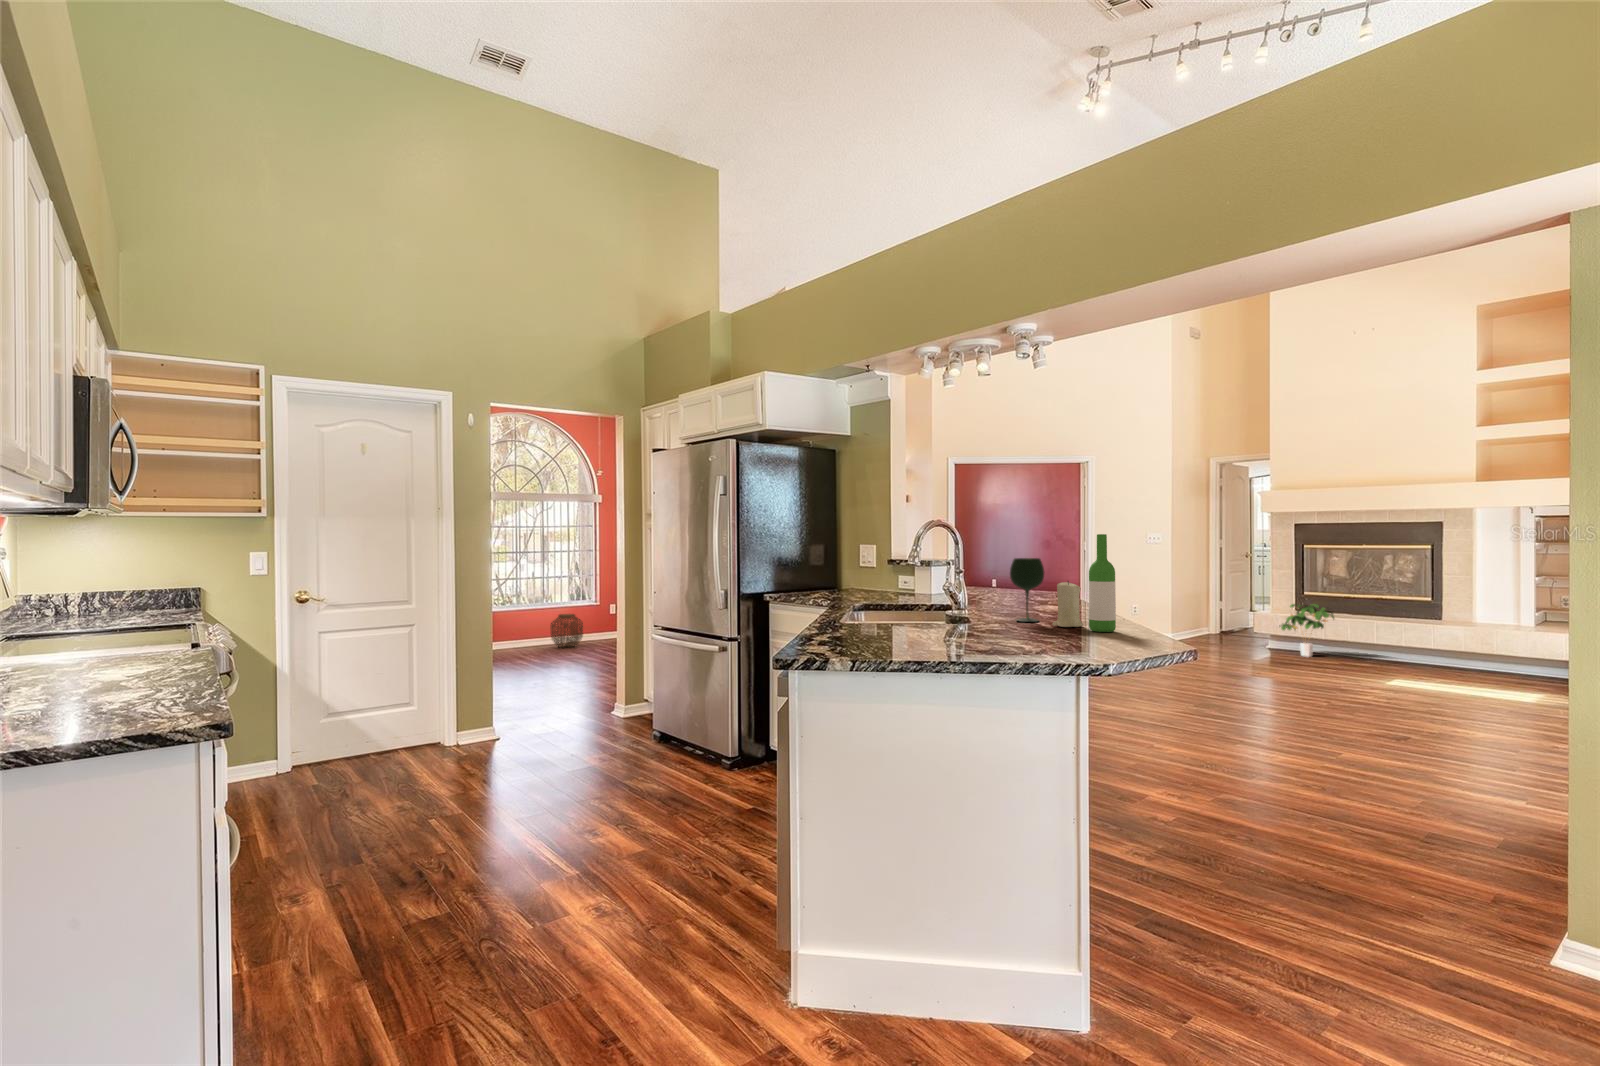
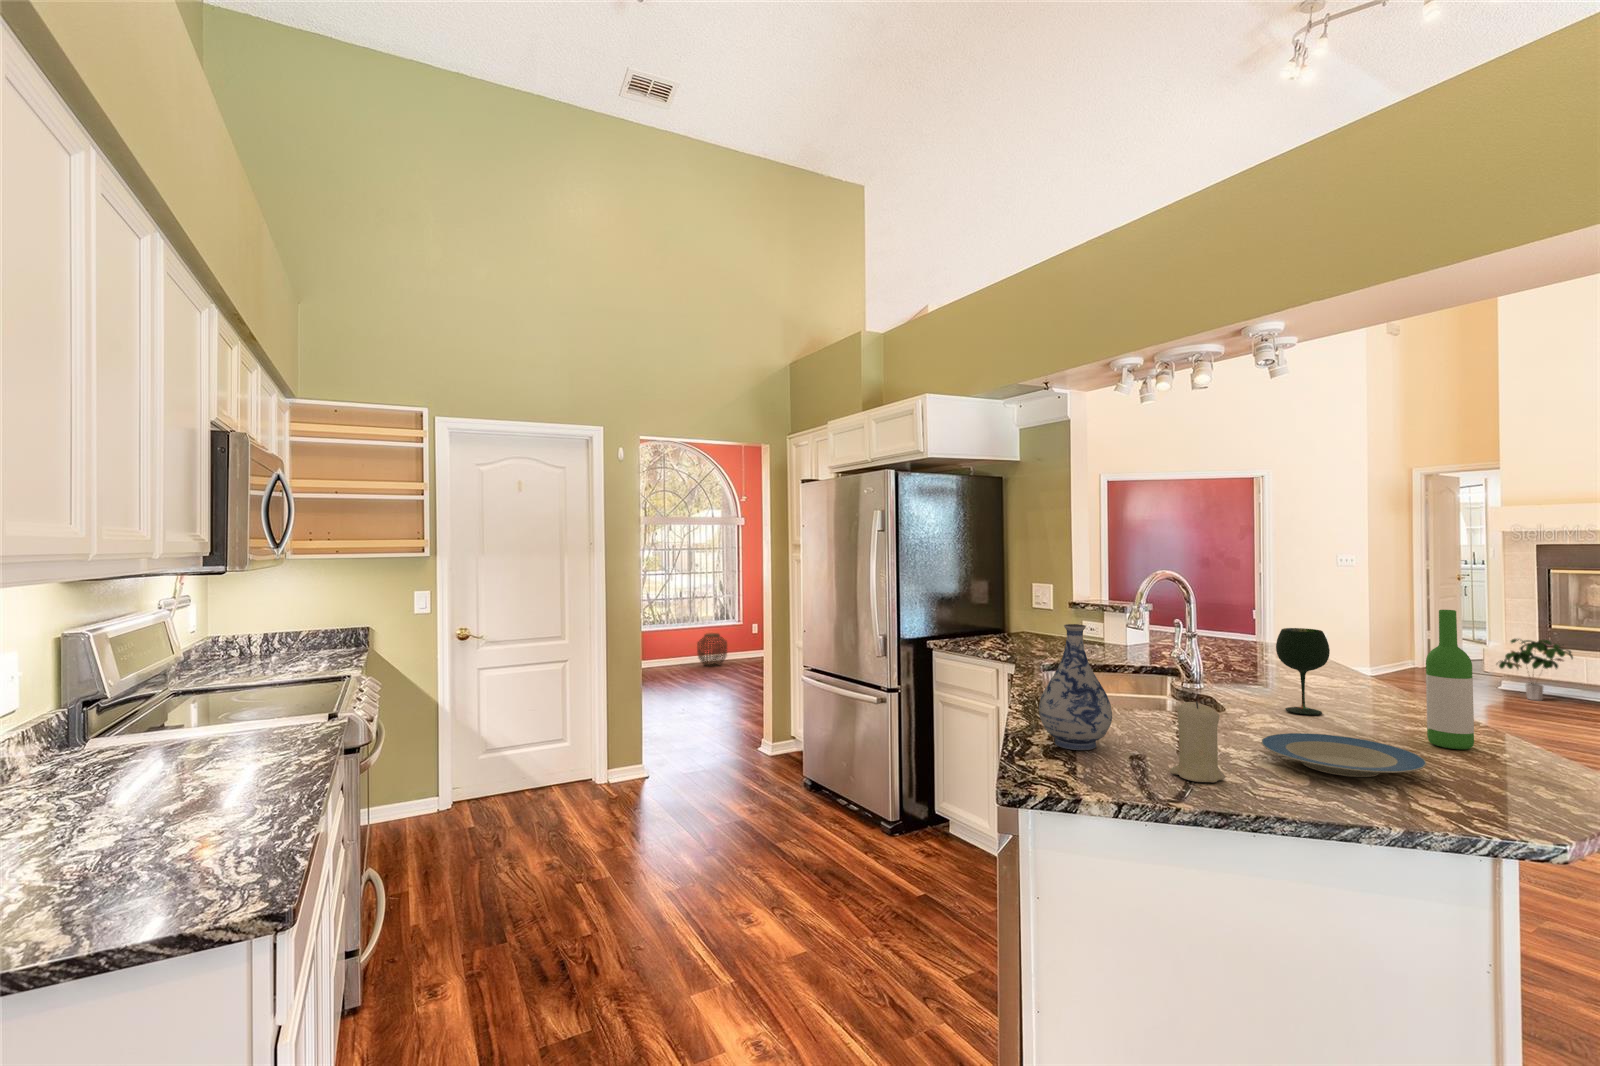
vase: none [818,547,871,641] -> present [1039,624,1112,750]
candle: present [1053,581,1083,627] -> present [1170,701,1225,783]
plate: none [969,624,1066,644] -> present [1261,733,1427,777]

